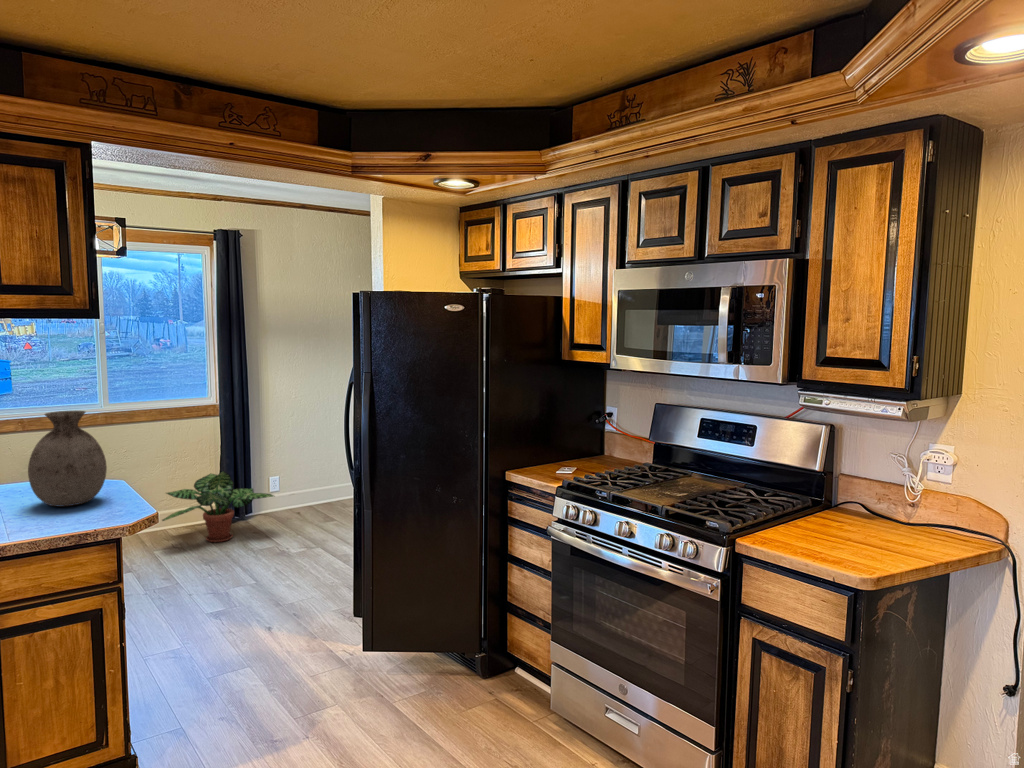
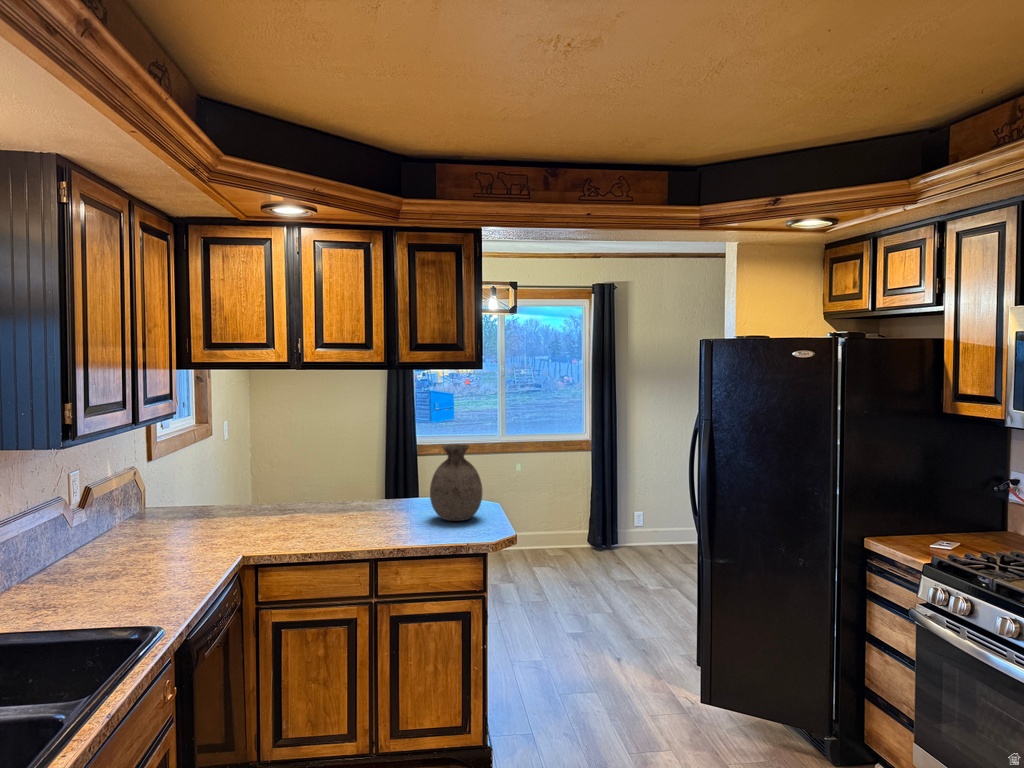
potted plant: present [162,471,274,542] -> none [540,501,636,566]

